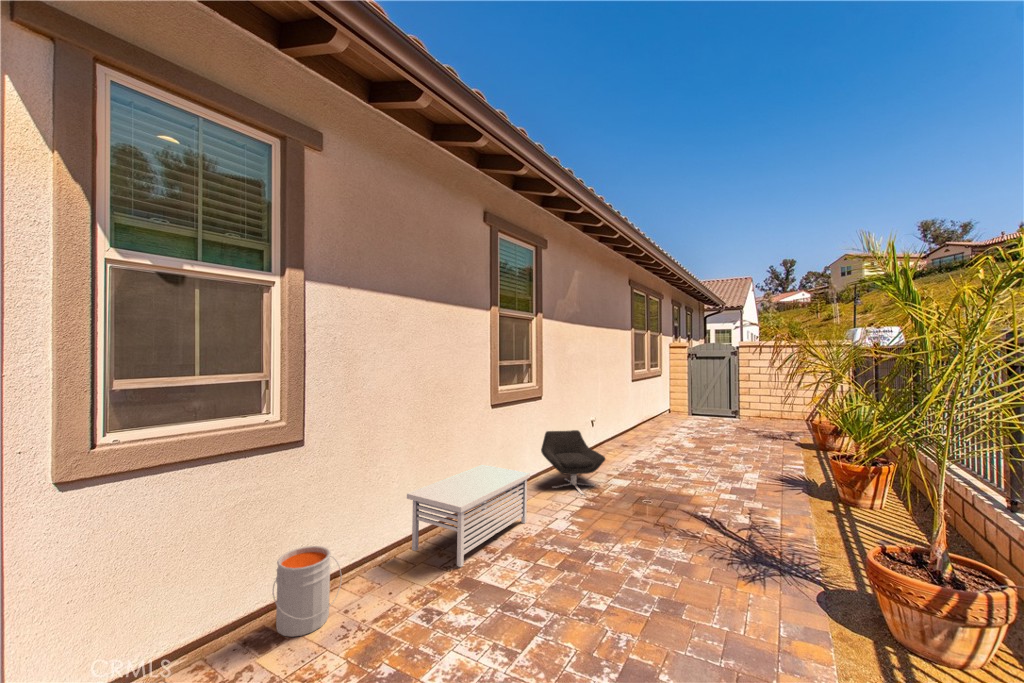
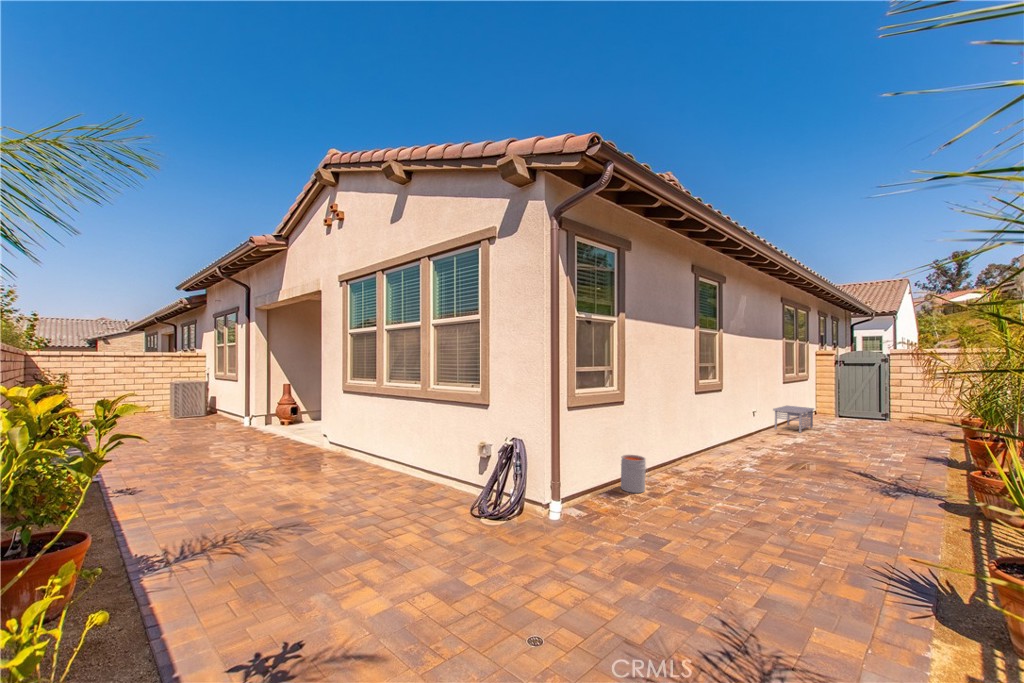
lounge chair: present [541,430,605,494] -> none [722,414,776,458]
storage bench: present [407,465,530,567] -> present [773,406,814,433]

